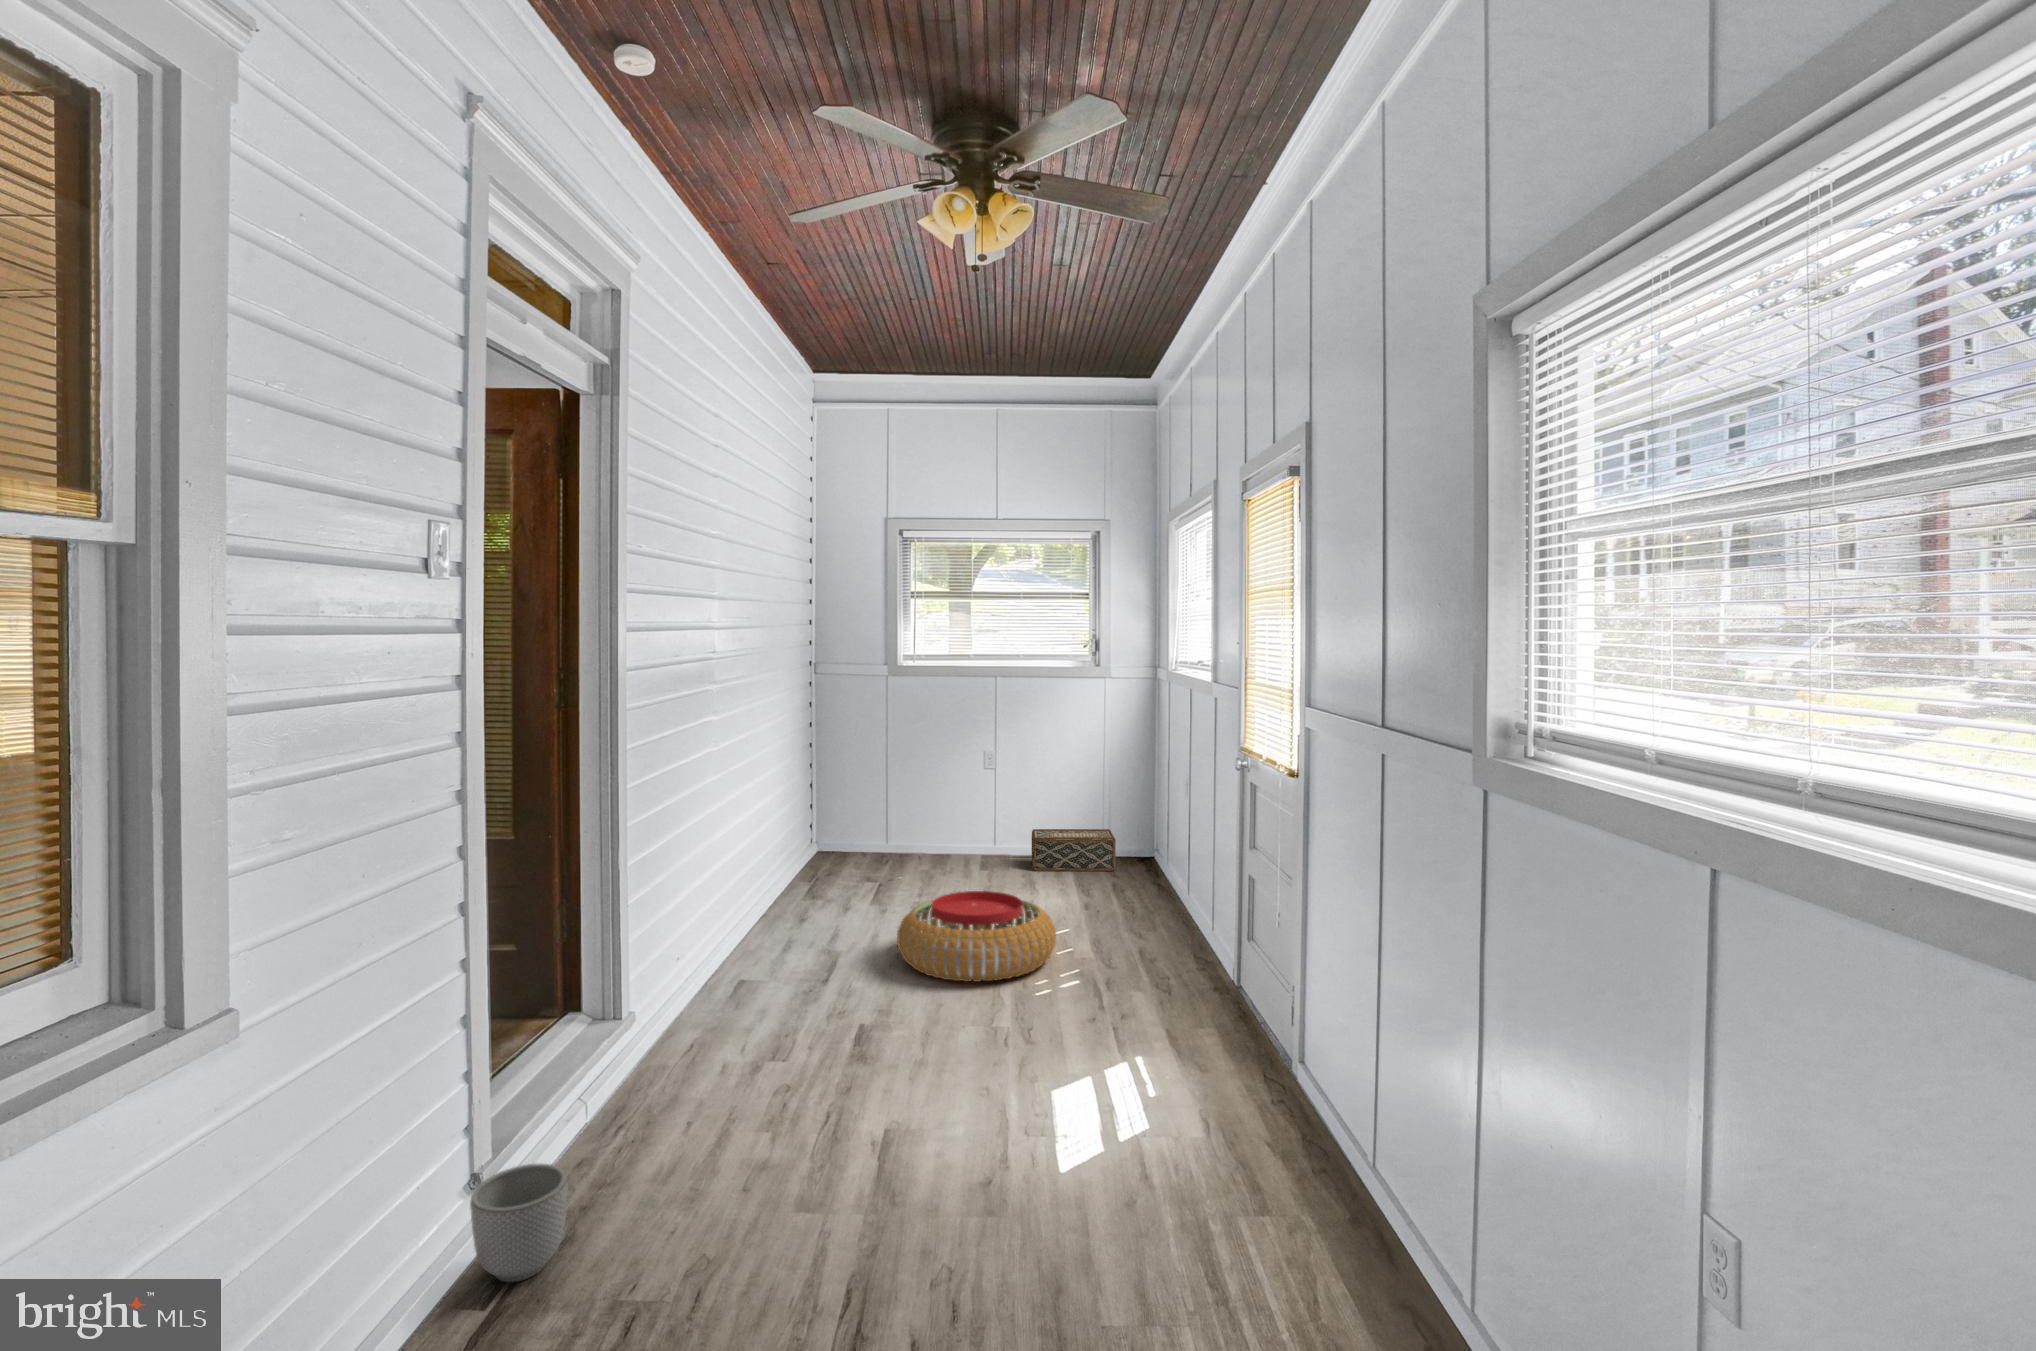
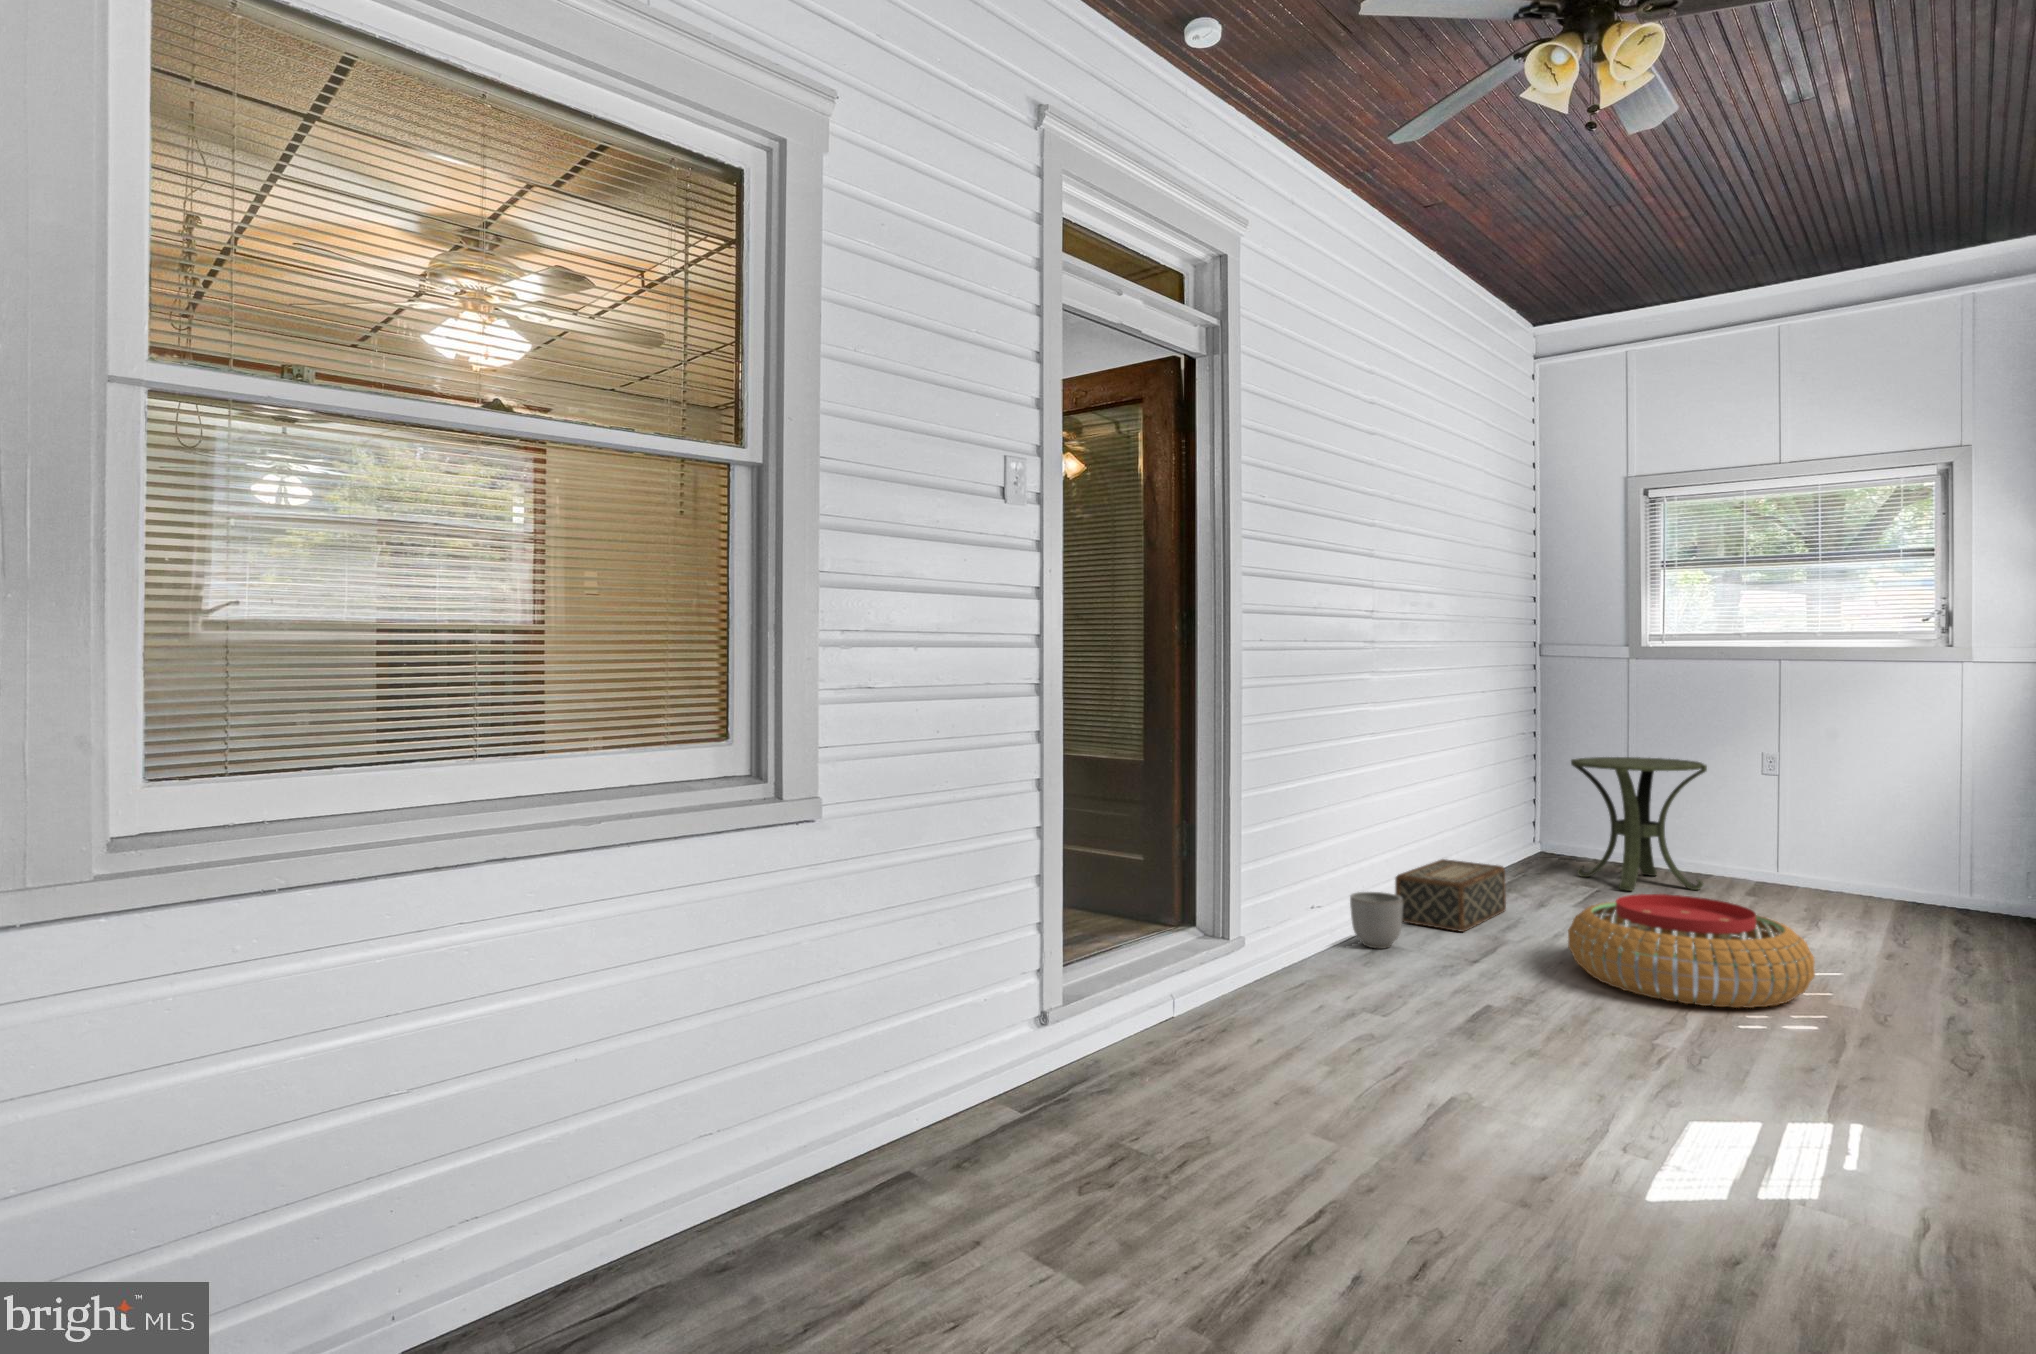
side table: none [855,766,952,879] -> present [1571,757,1707,891]
woven basket: present [1032,829,1116,871] -> present [1395,859,1506,932]
planter: present [470,1164,568,1282] -> present [1350,892,1403,949]

